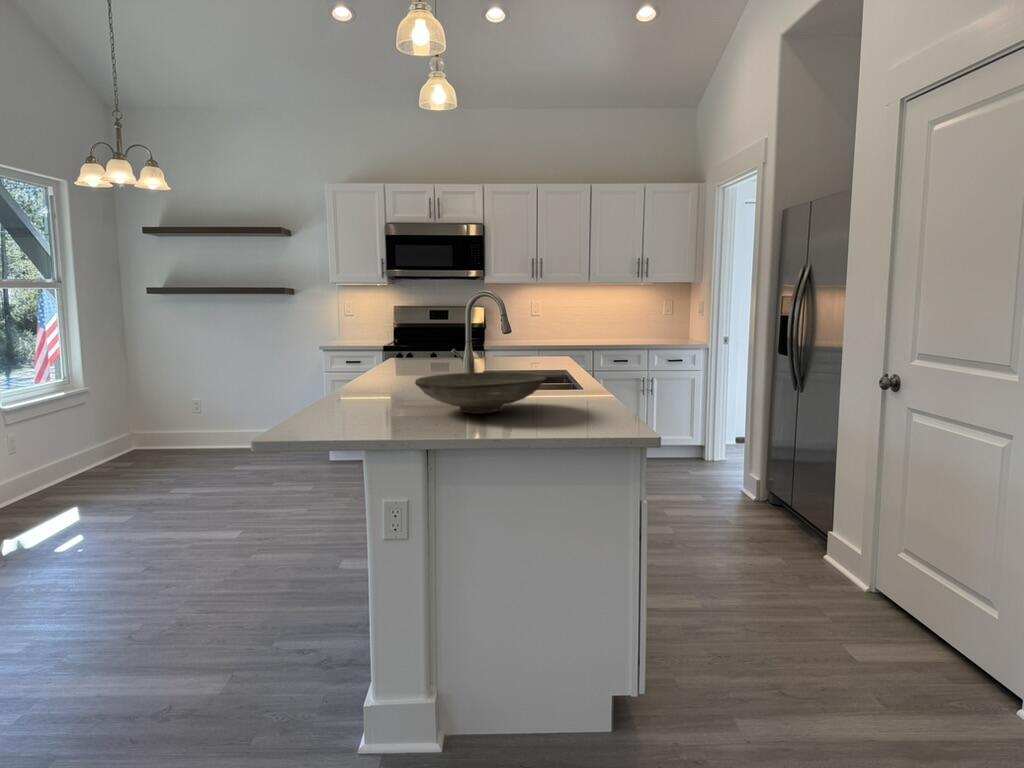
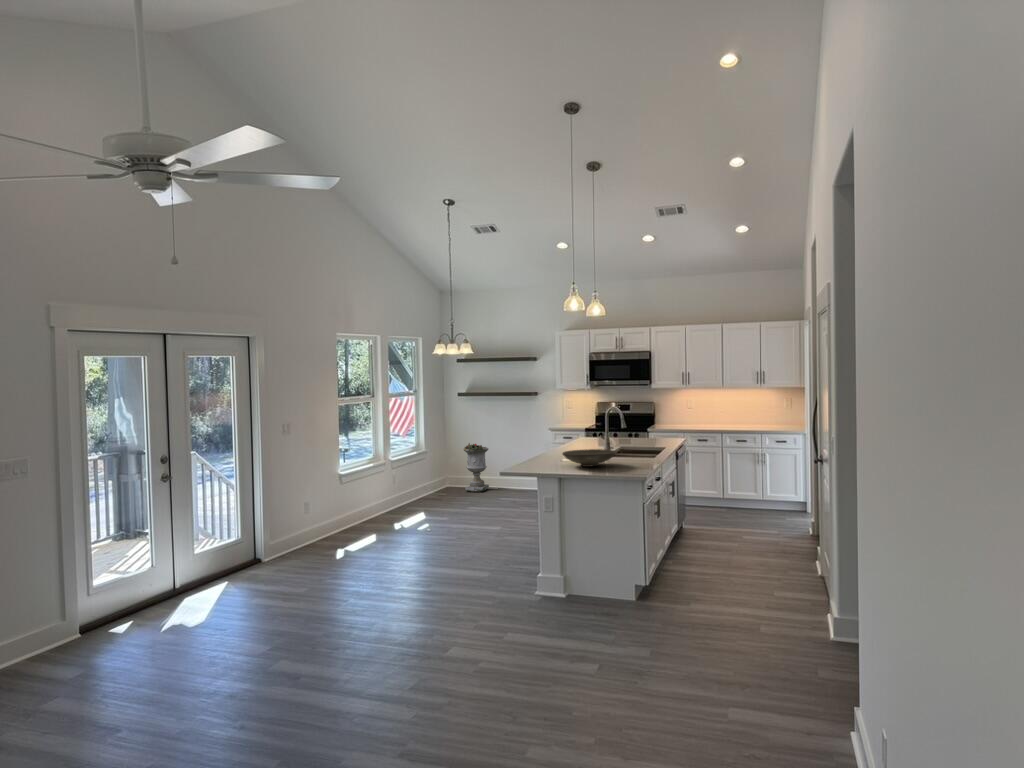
planter: none [163,374,213,457] -> present [464,443,489,492]

